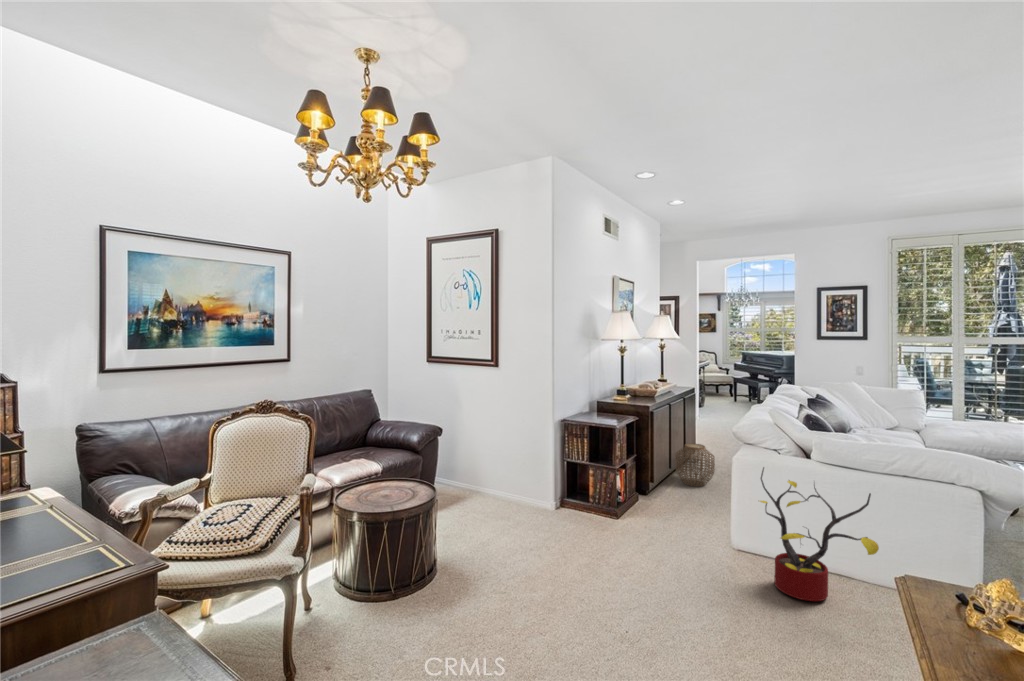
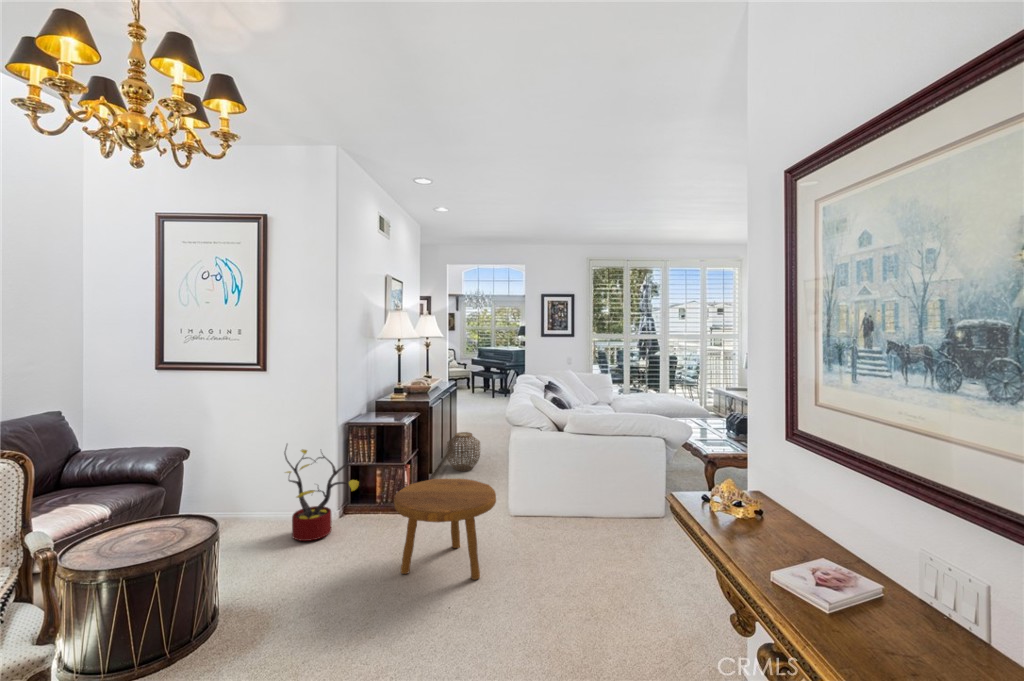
decorative plant: present [760,467,879,601] -> present [284,445,359,541]
footstool: none [588,487,699,604] -> present [394,479,496,580]

